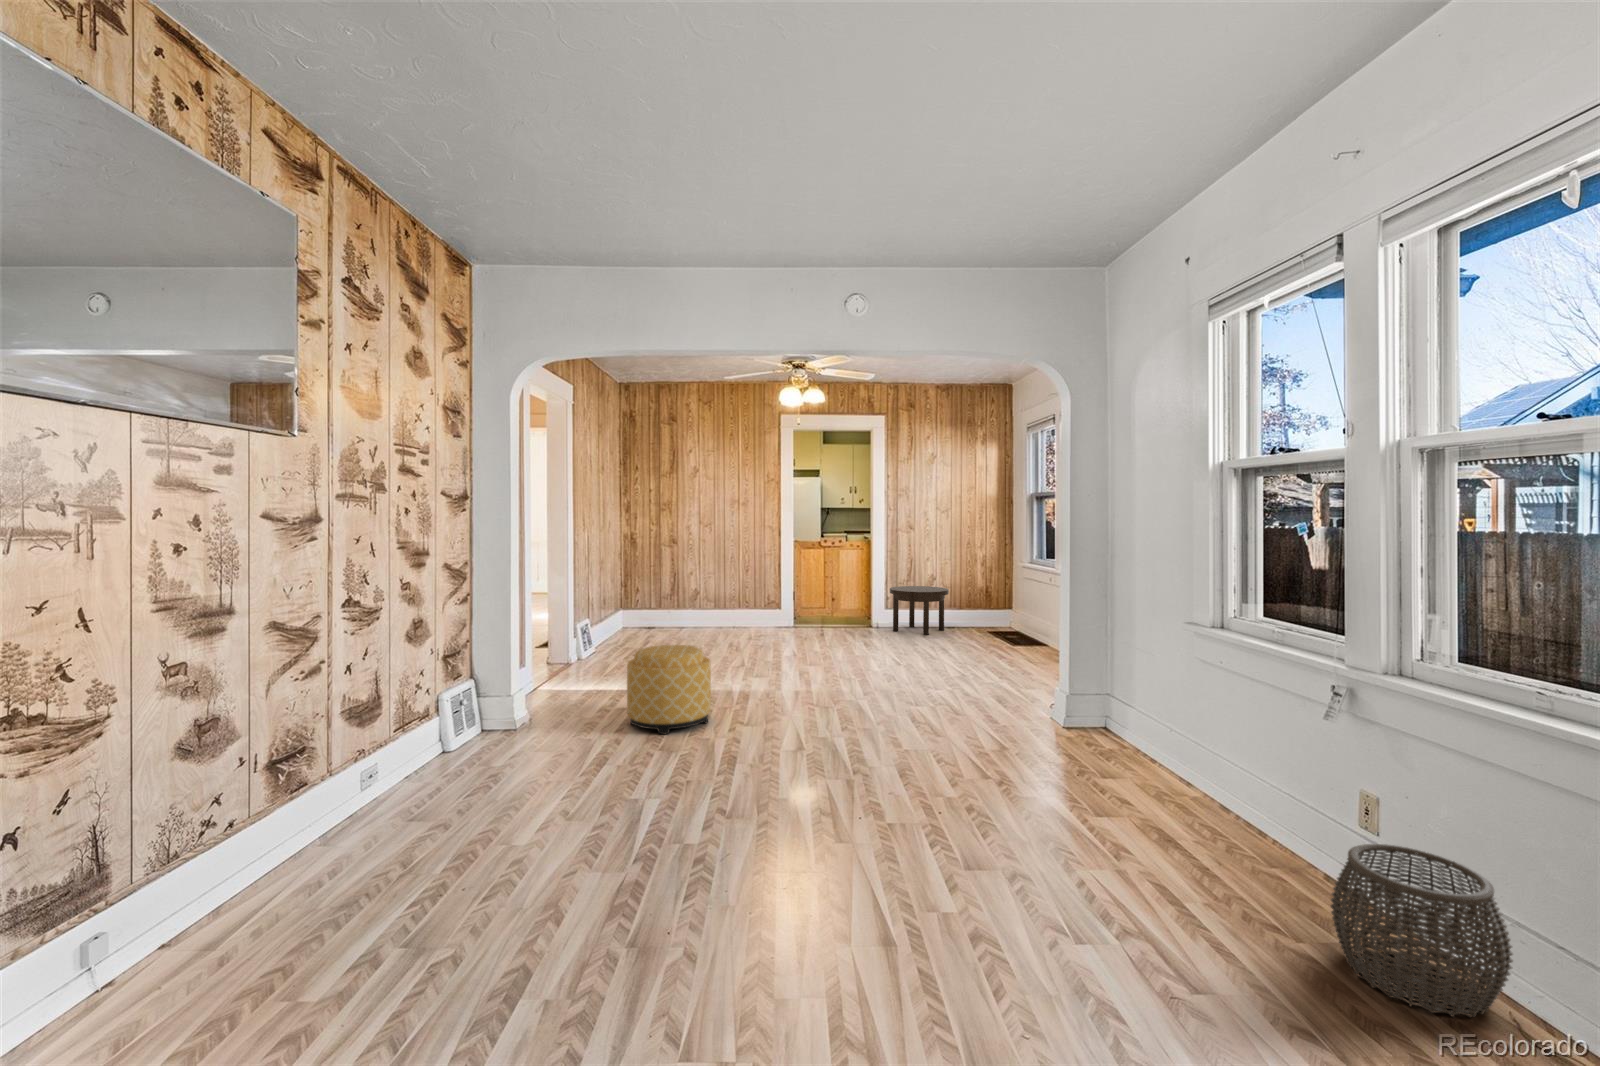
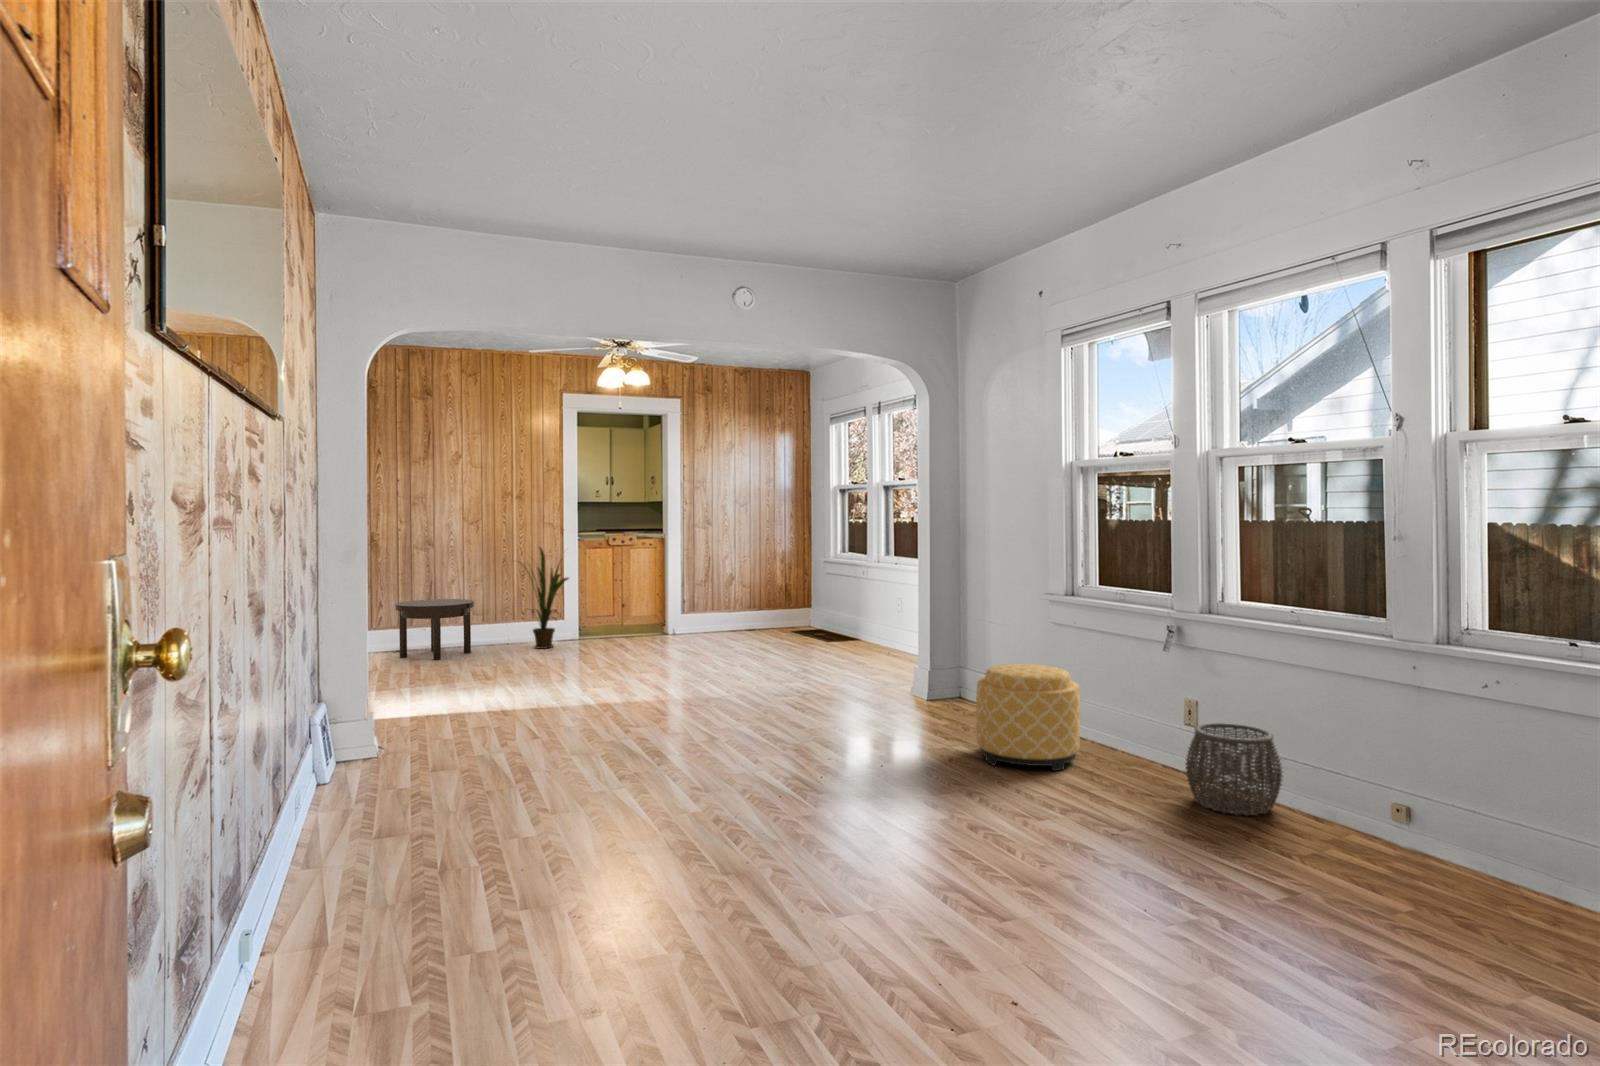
house plant: none [732,545,780,633] -> present [529,547,568,649]
side table: present [890,586,949,635] -> present [395,599,474,660]
ottoman: present [627,645,711,734] -> present [976,664,1080,771]

